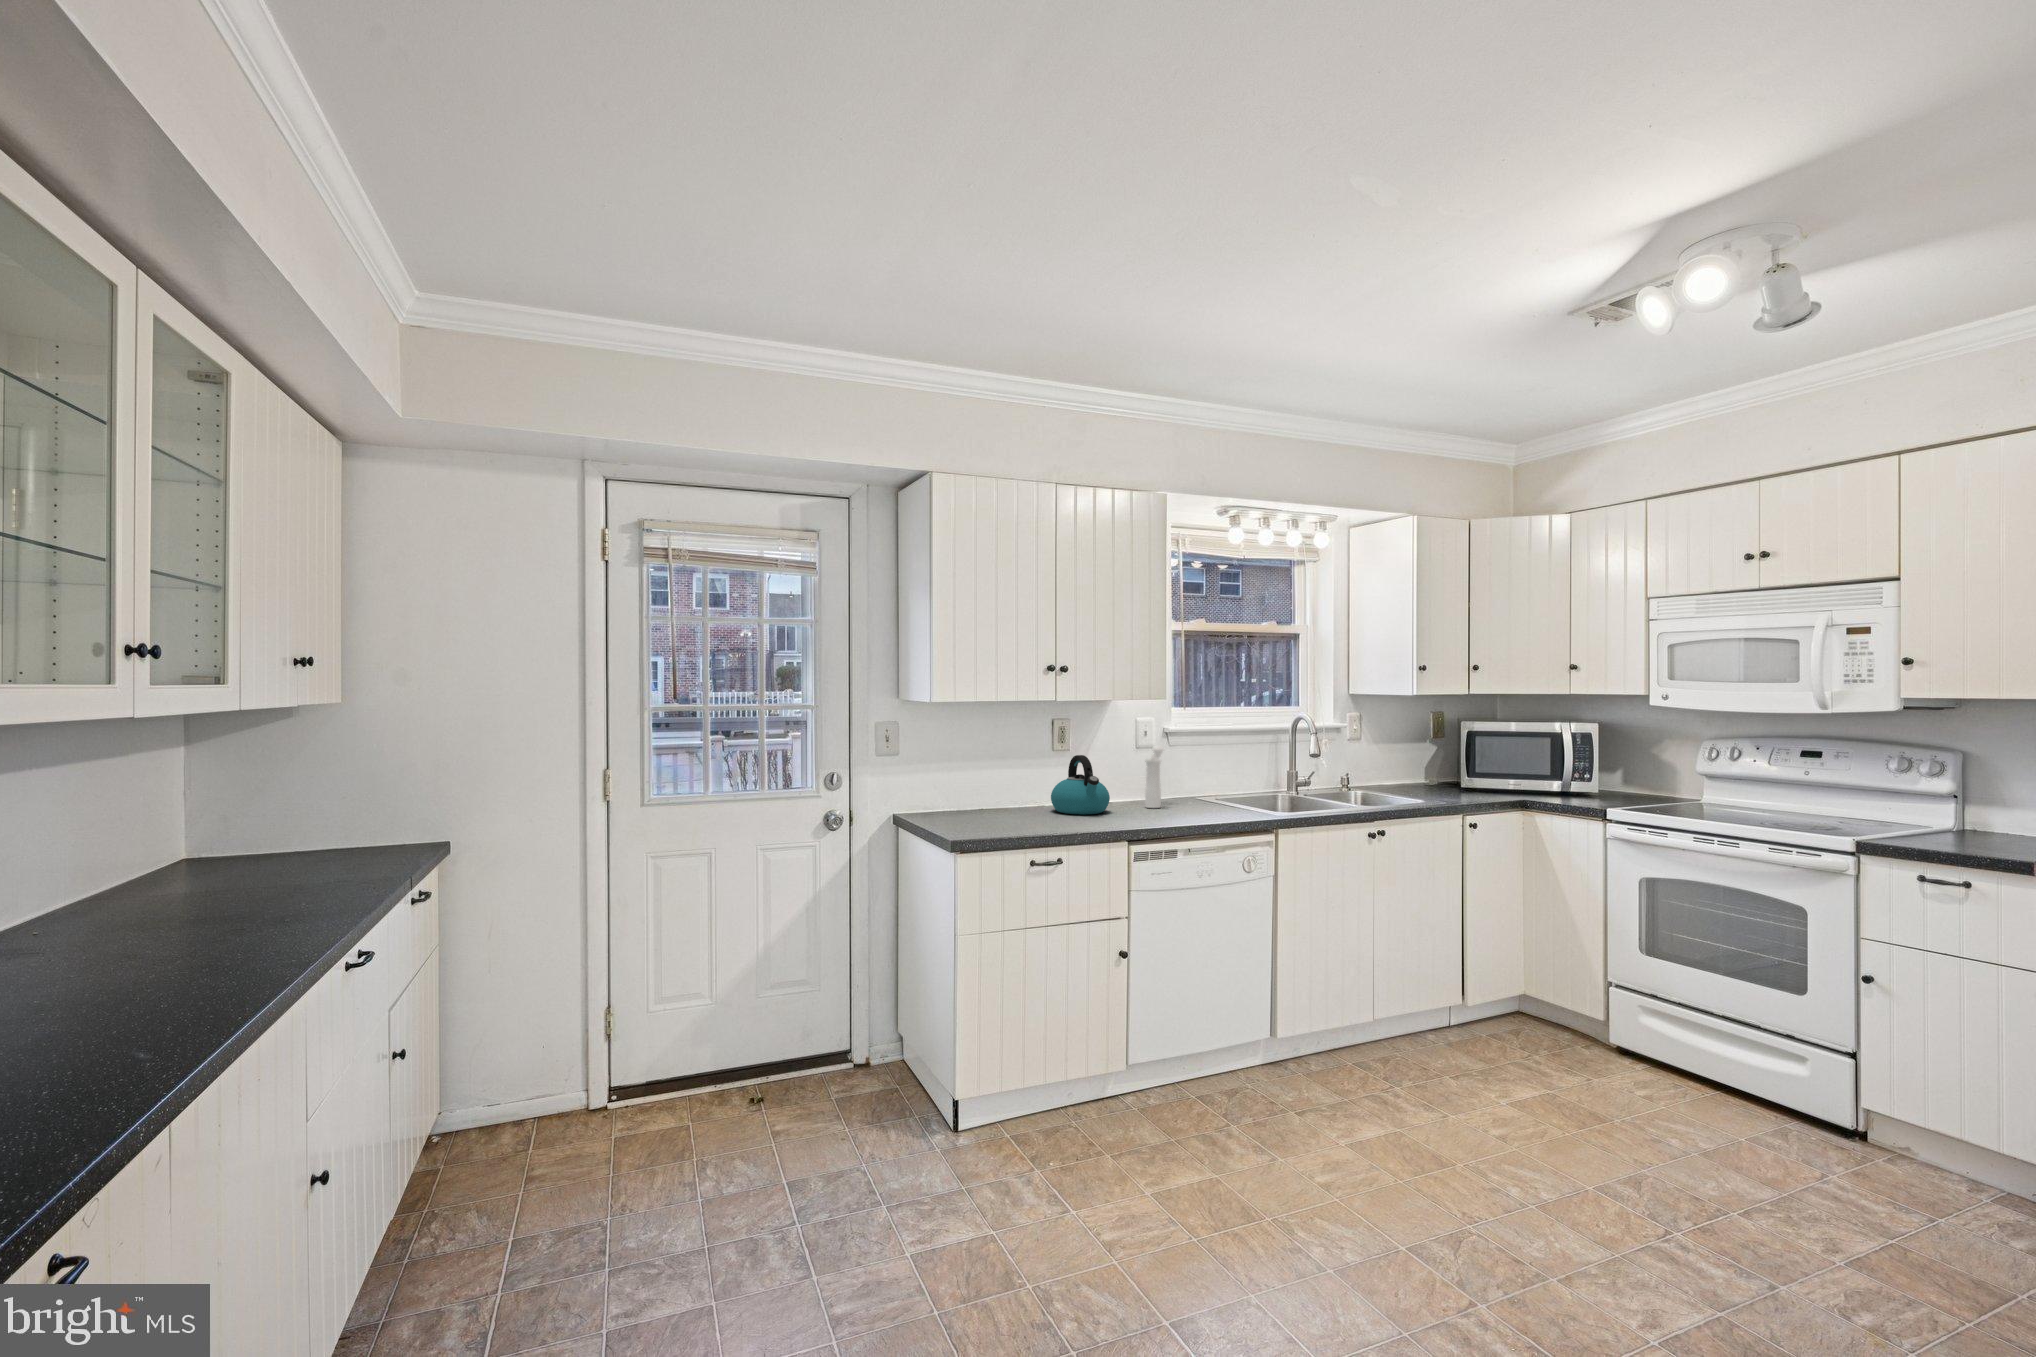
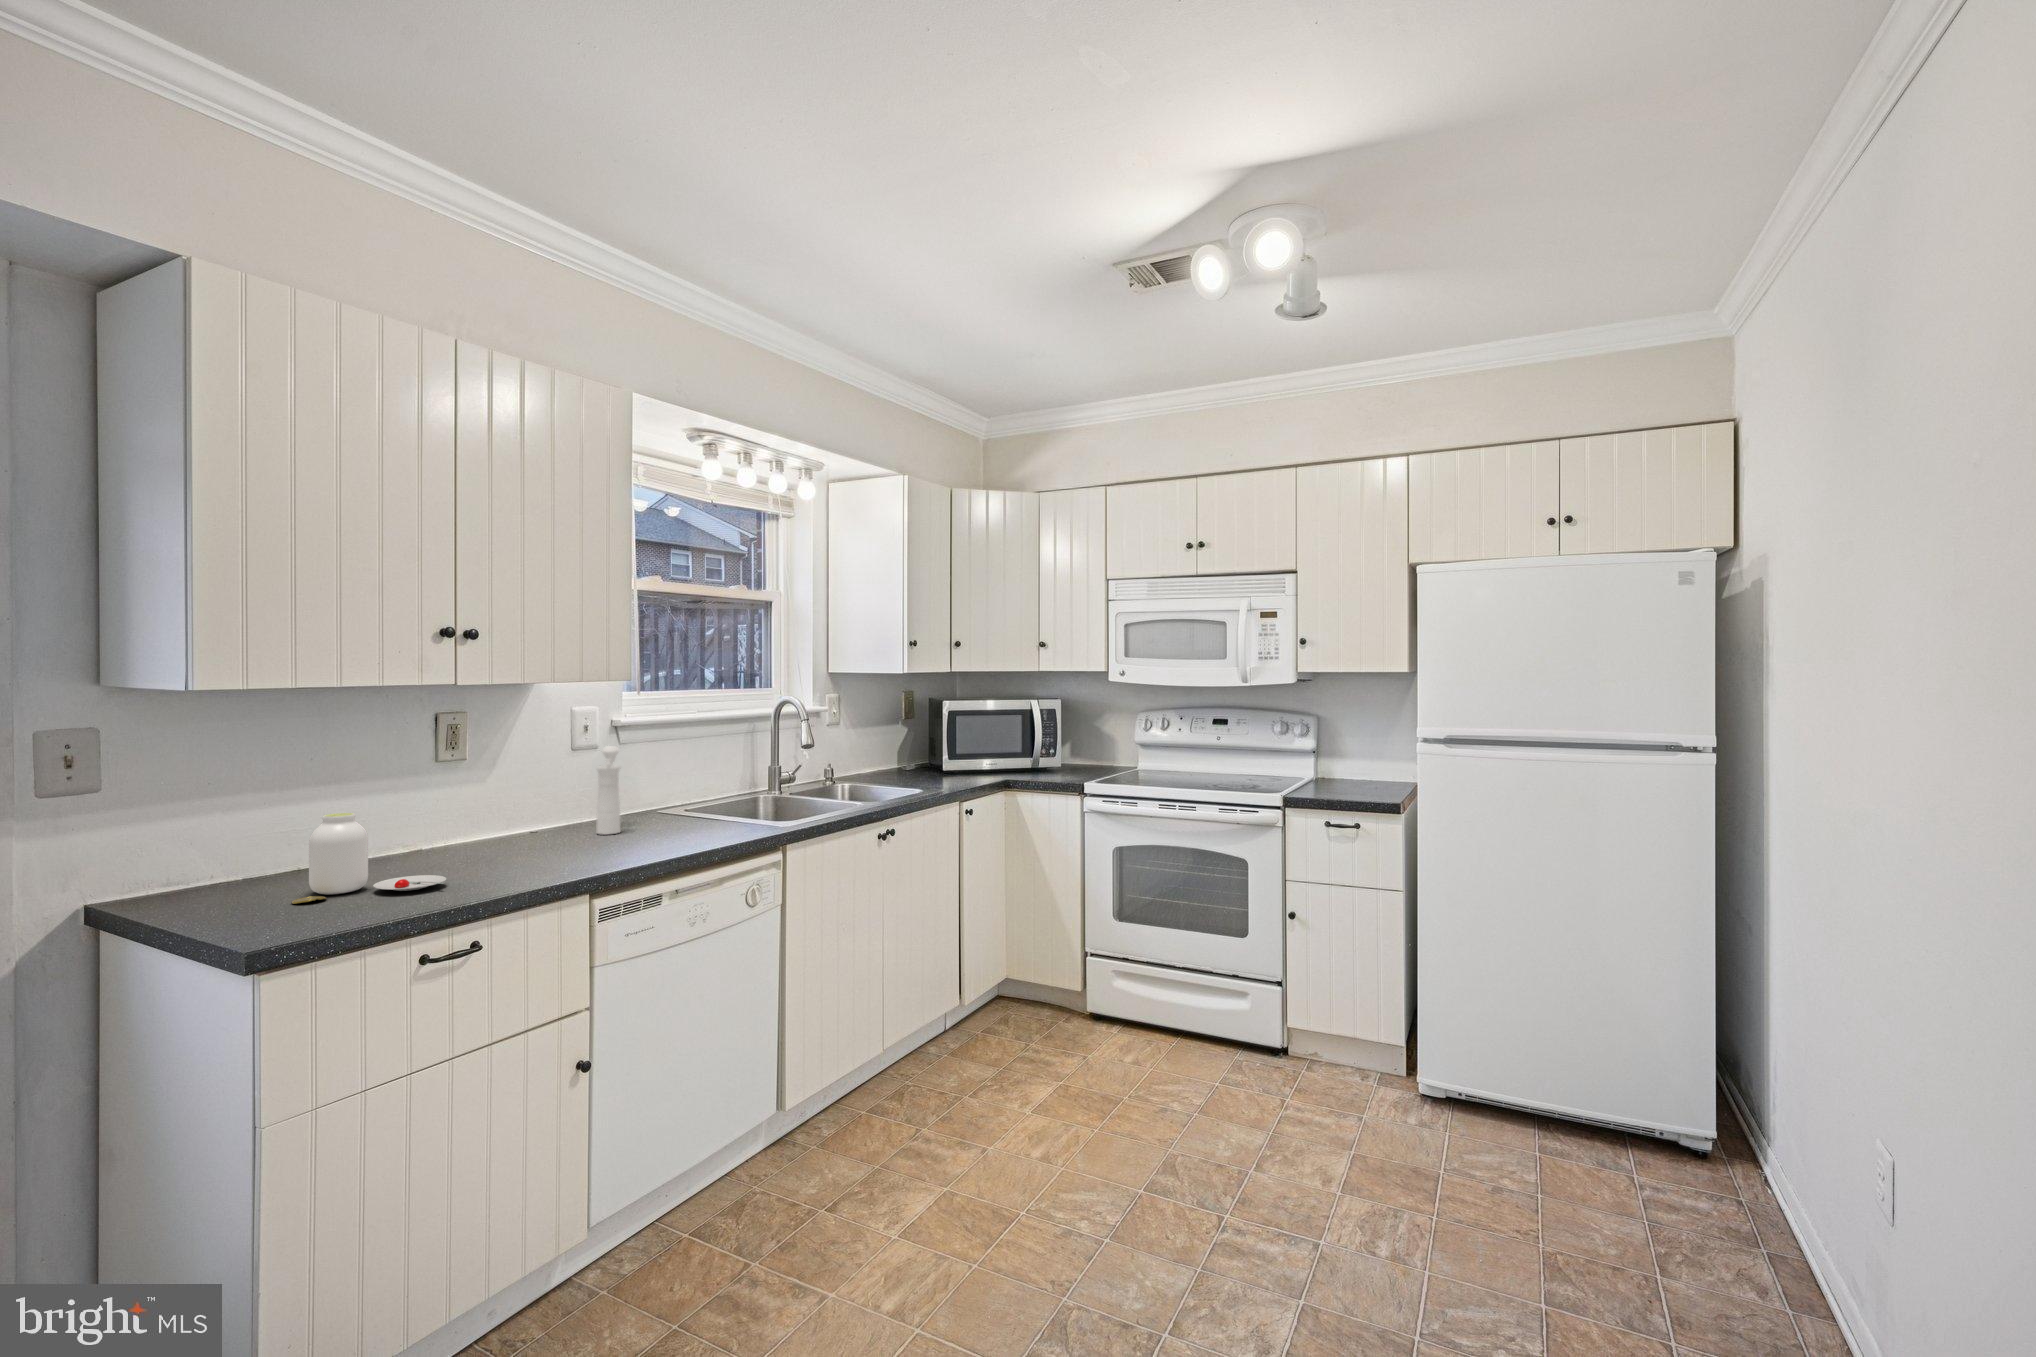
kettle: present [1051,755,1110,814] -> none [448,768,549,859]
jar: none [964,774,1042,824] -> present [292,813,446,904]

